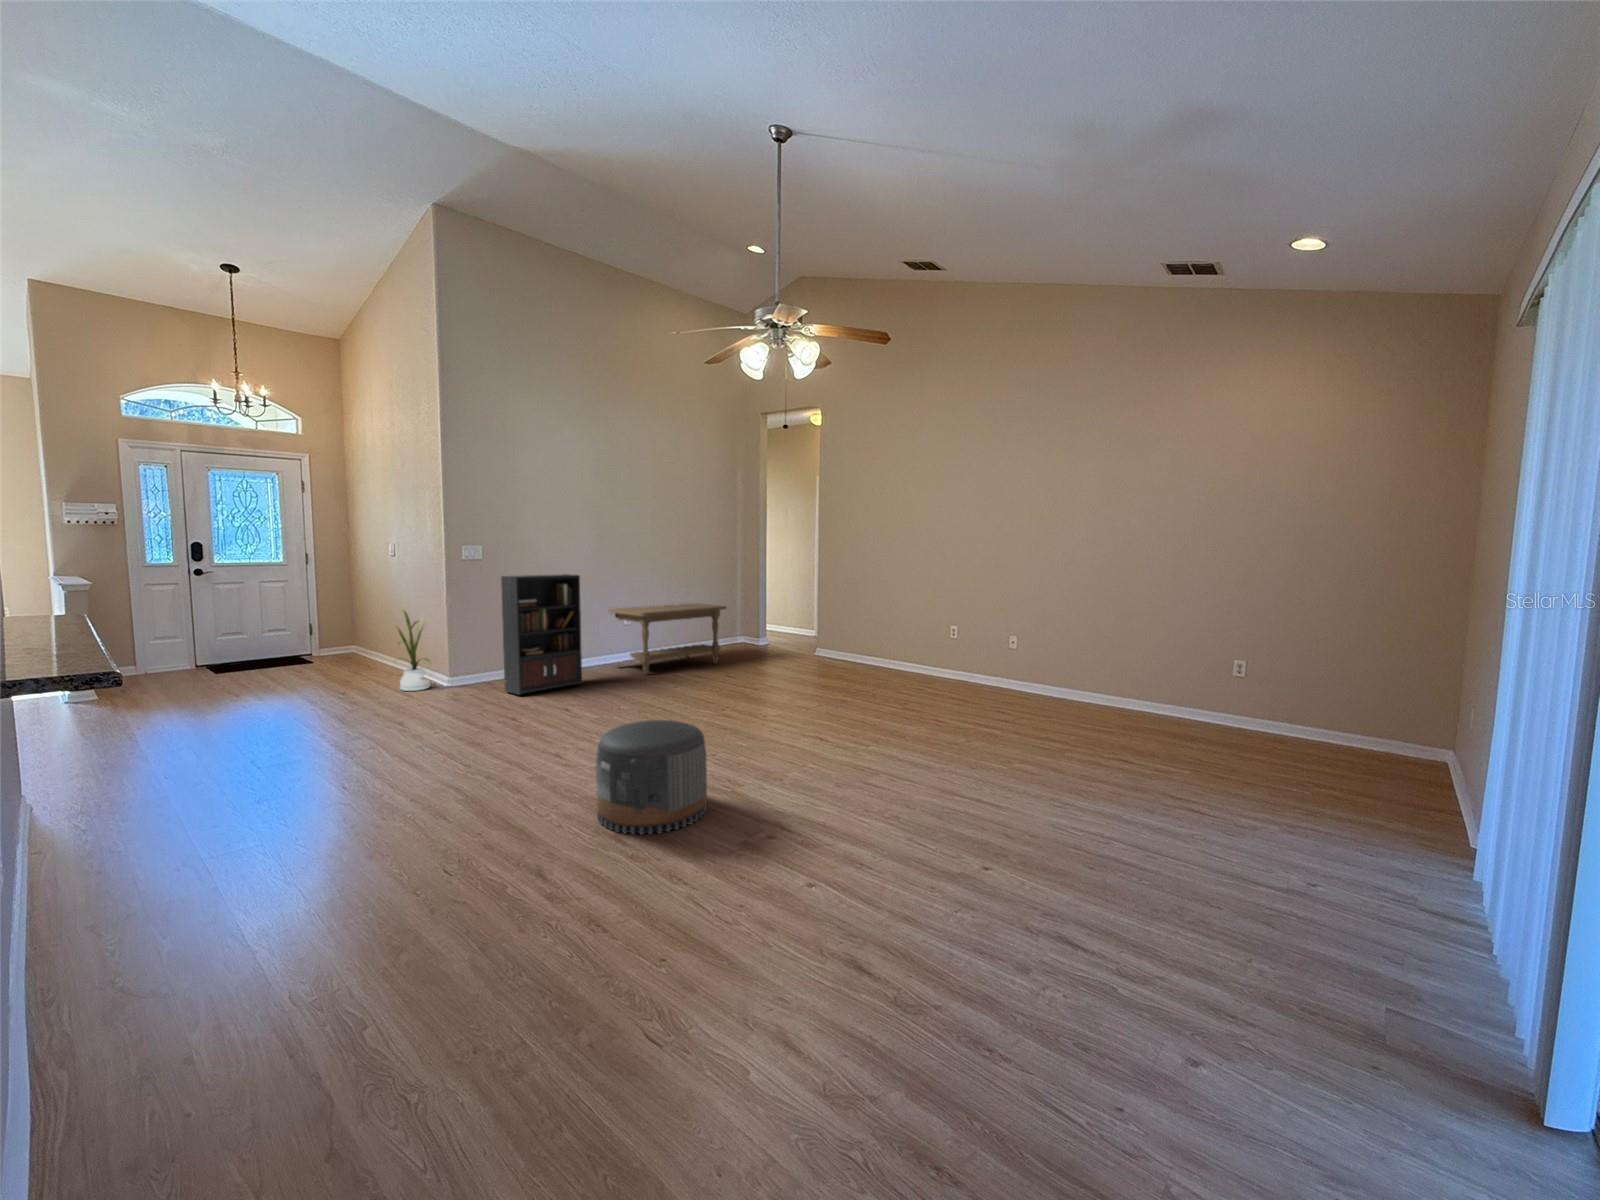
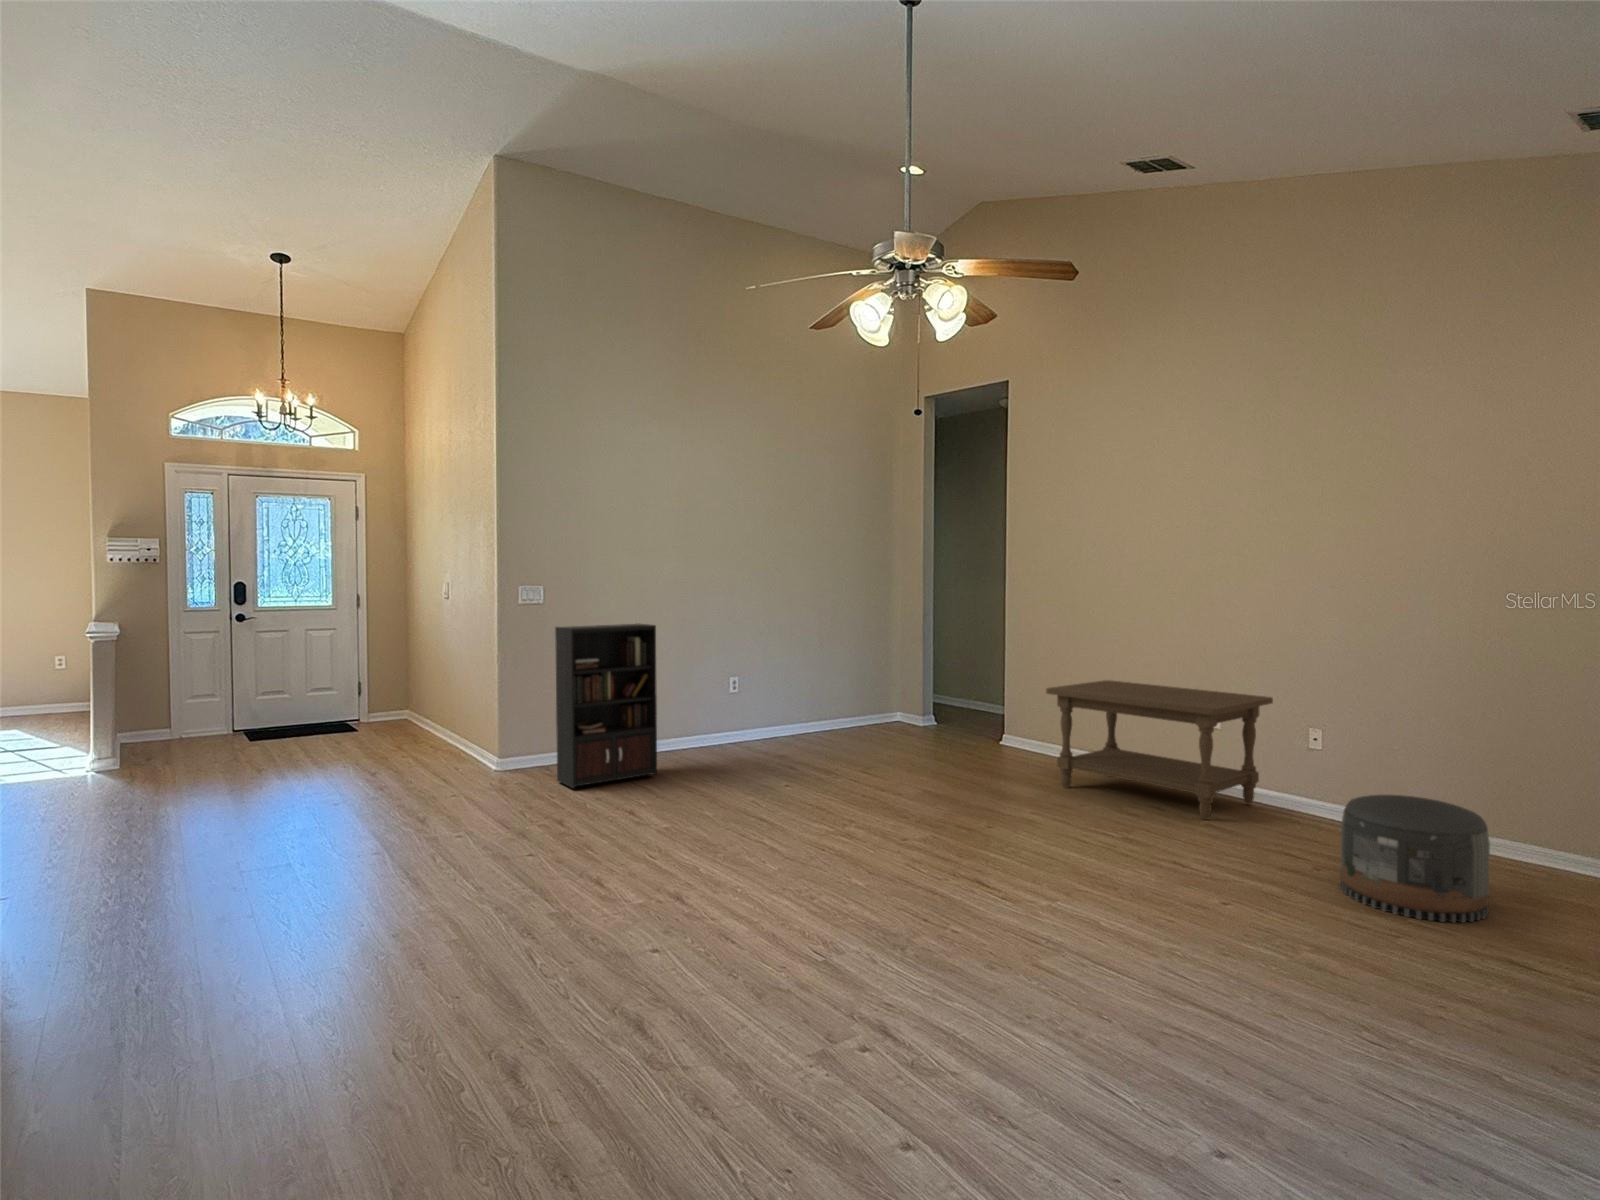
coffee table: present [608,603,727,675] -> present [1046,680,1273,820]
house plant: present [397,610,431,691] -> none [428,666,480,775]
pouf: present [596,720,707,835] -> present [1340,795,1490,923]

